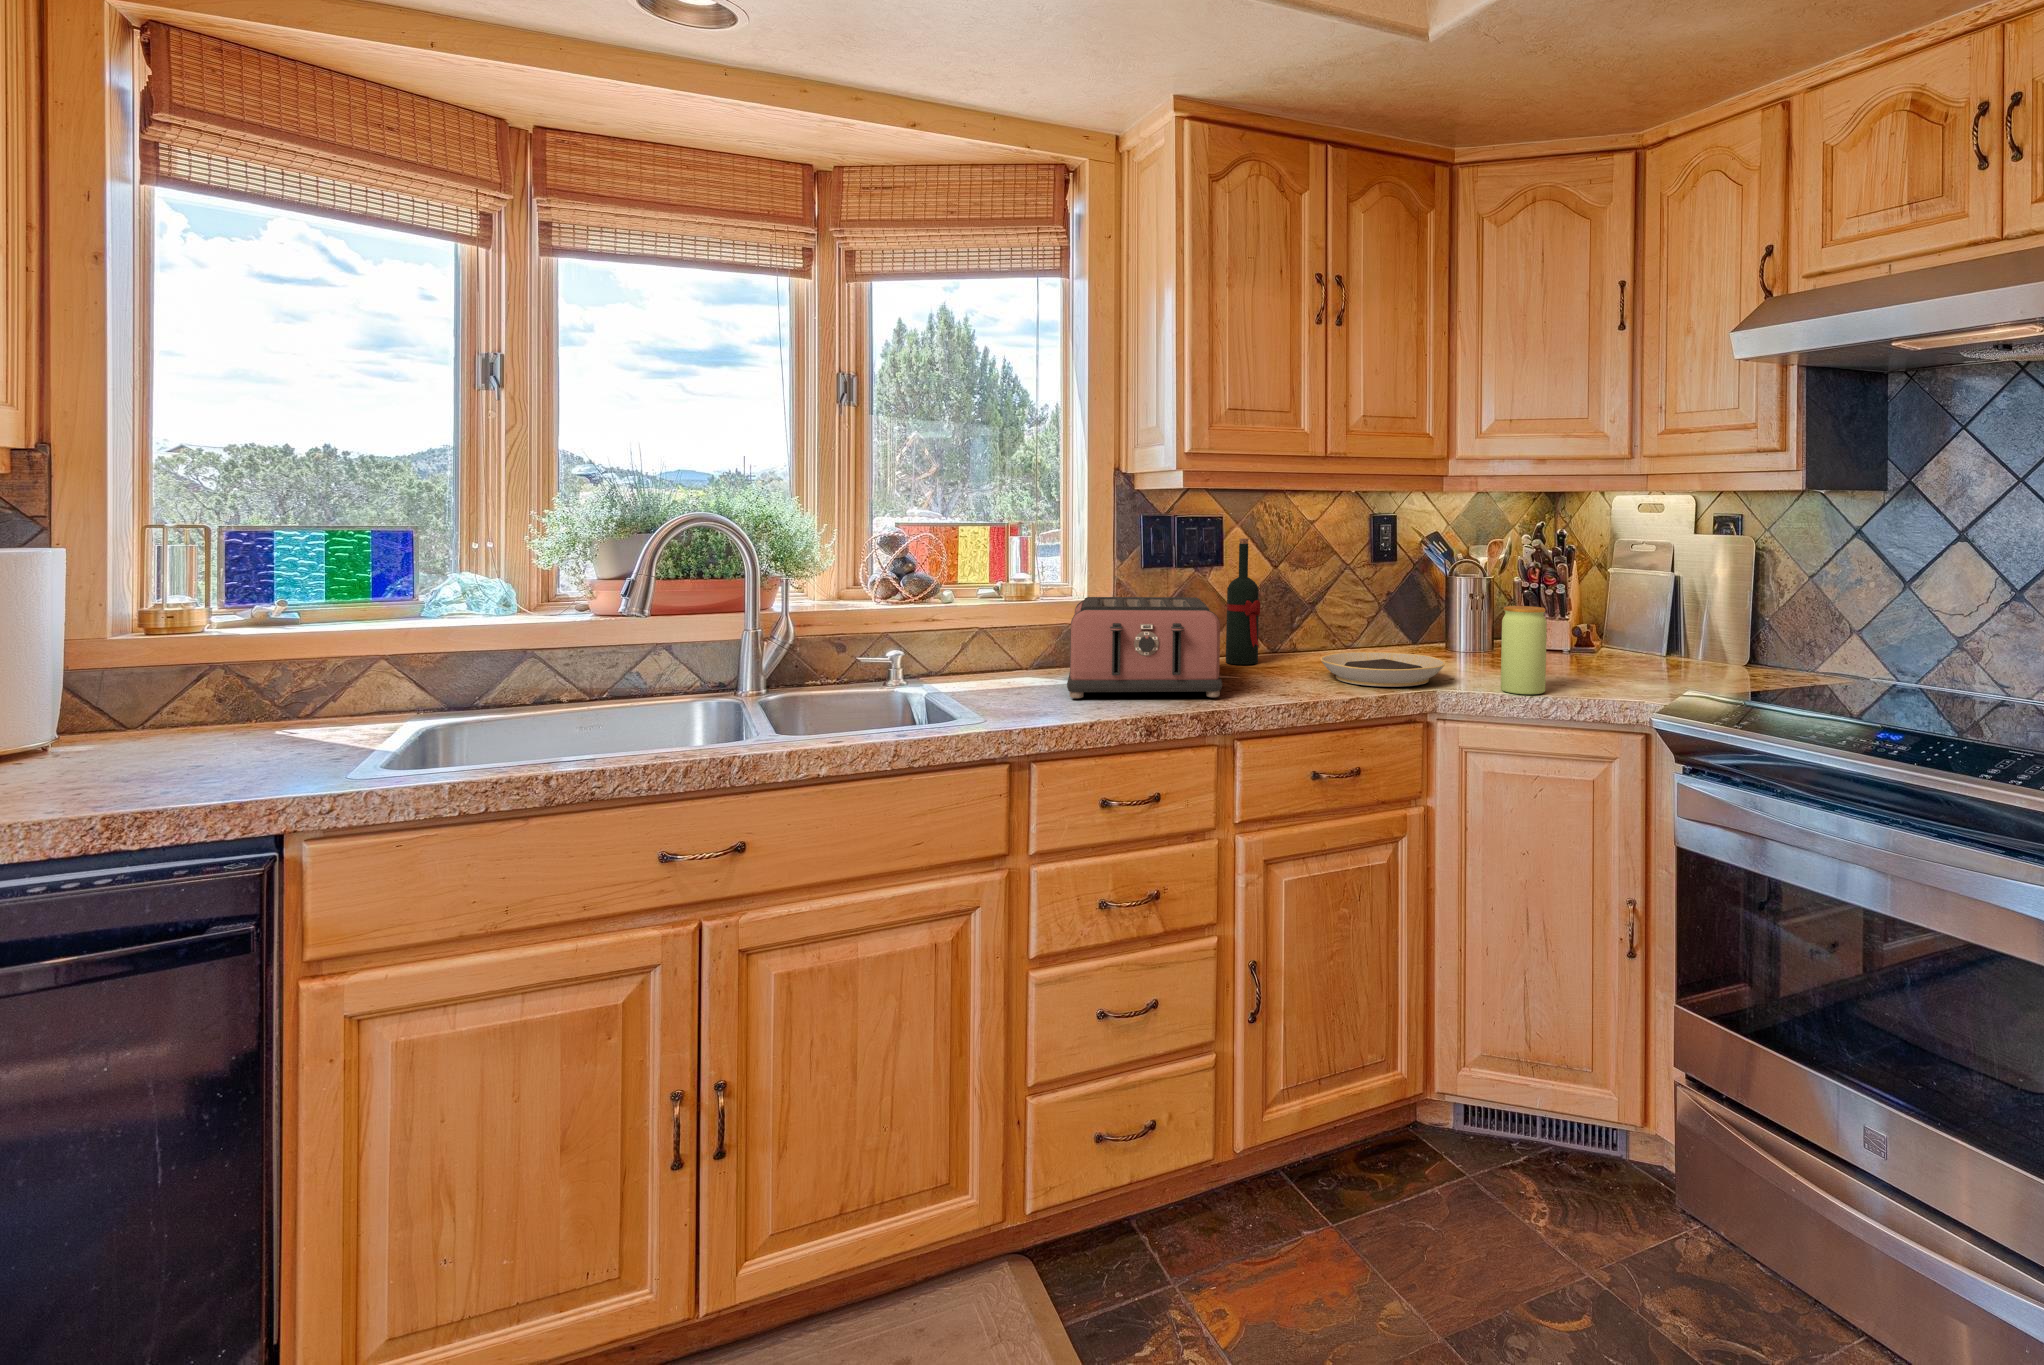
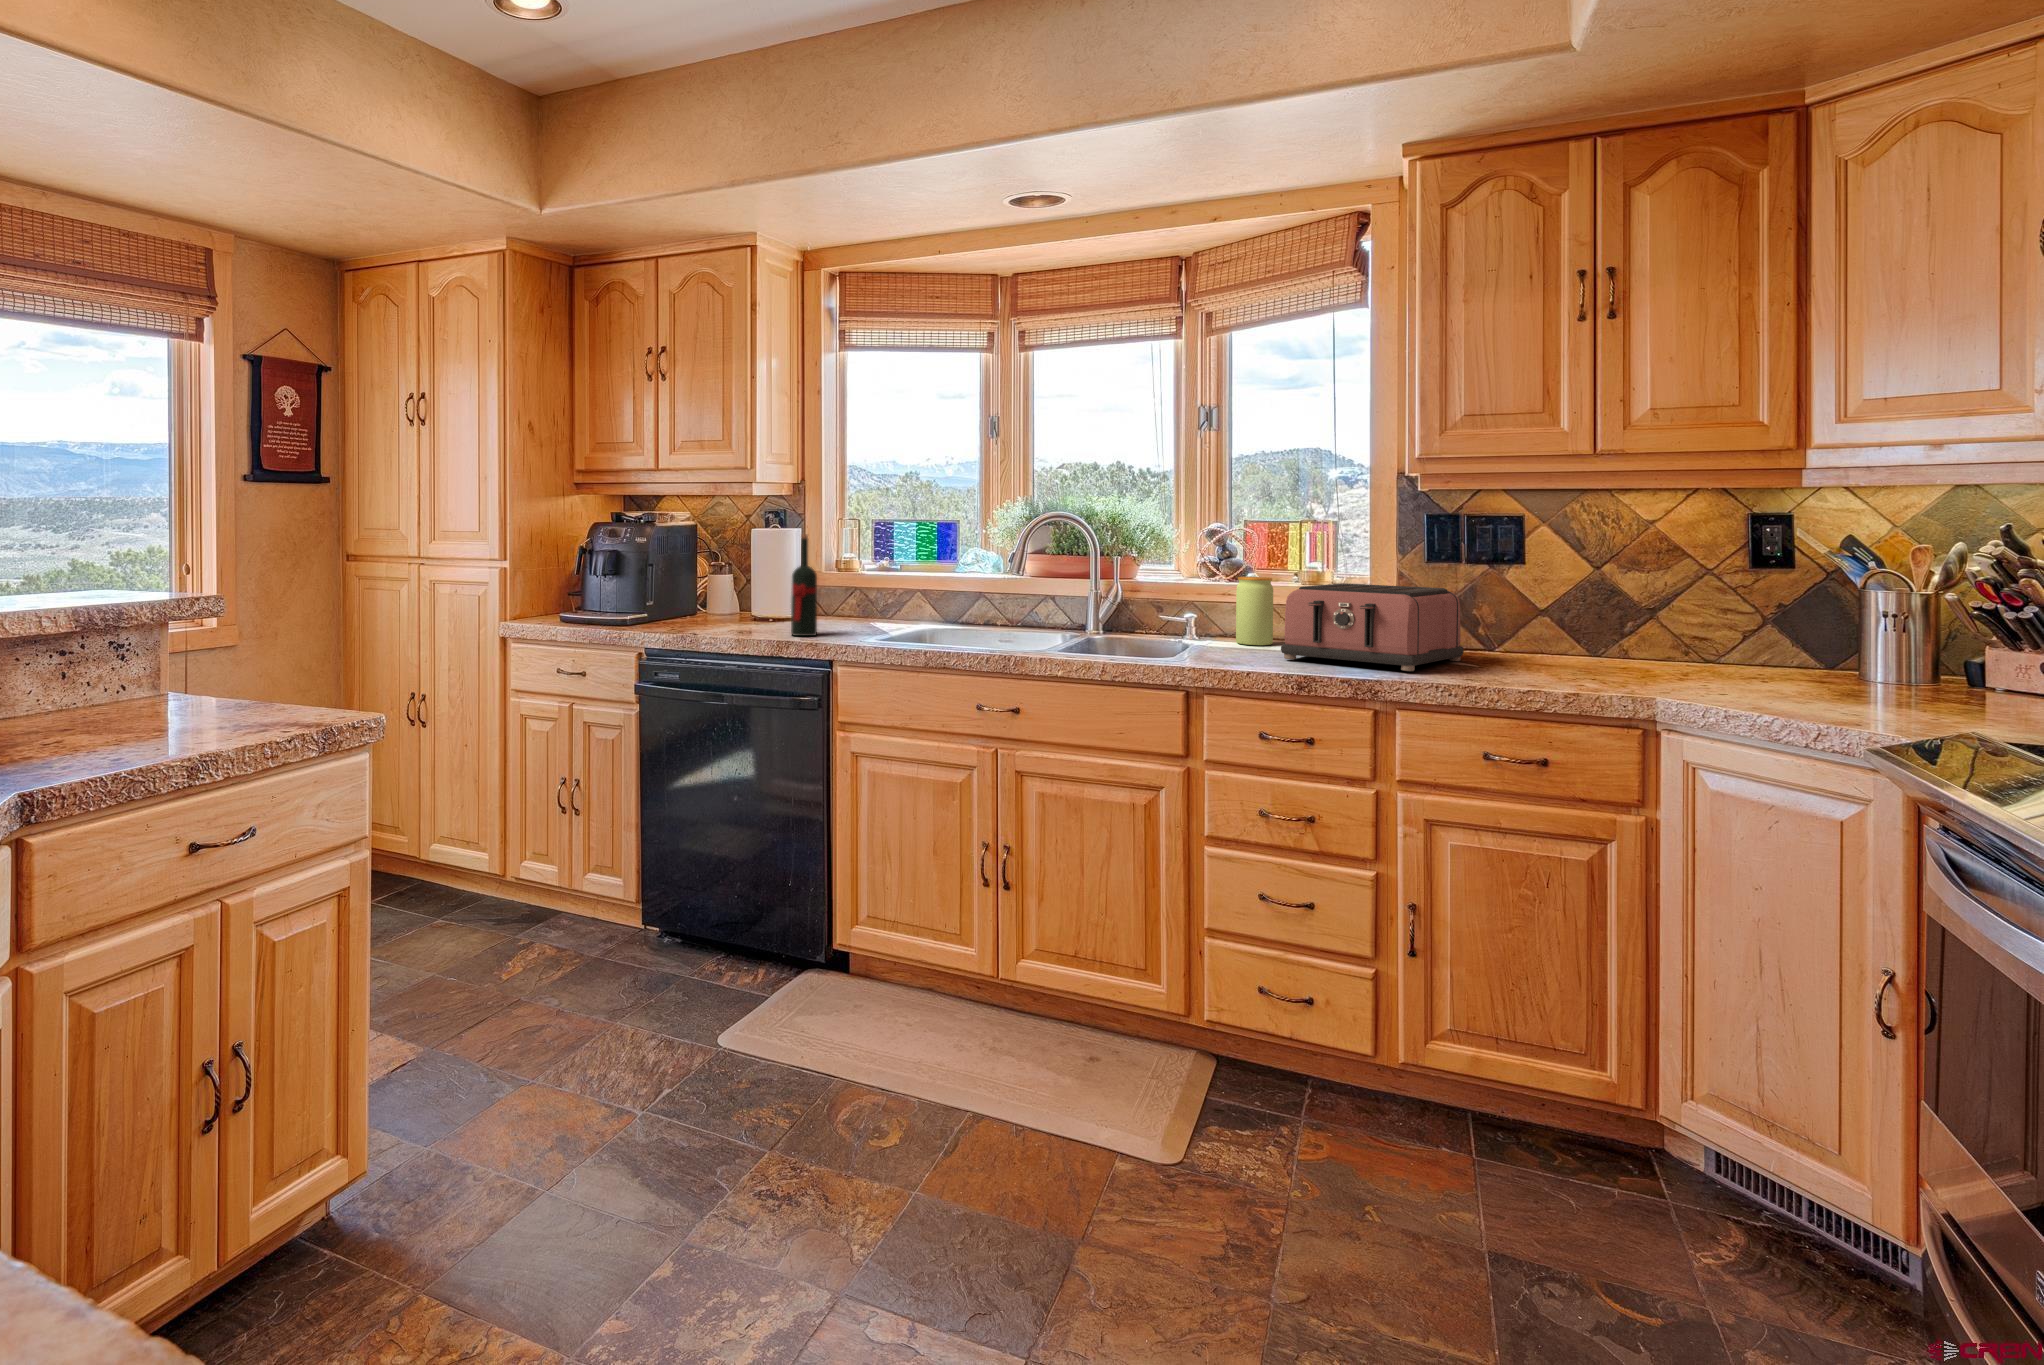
wine bottle: present [1226,538,1260,665] -> present [791,534,817,636]
jar: present [1501,606,1547,694] -> present [1236,577,1273,645]
plate: present [1320,652,1446,687] -> none [1570,655,1736,690]

